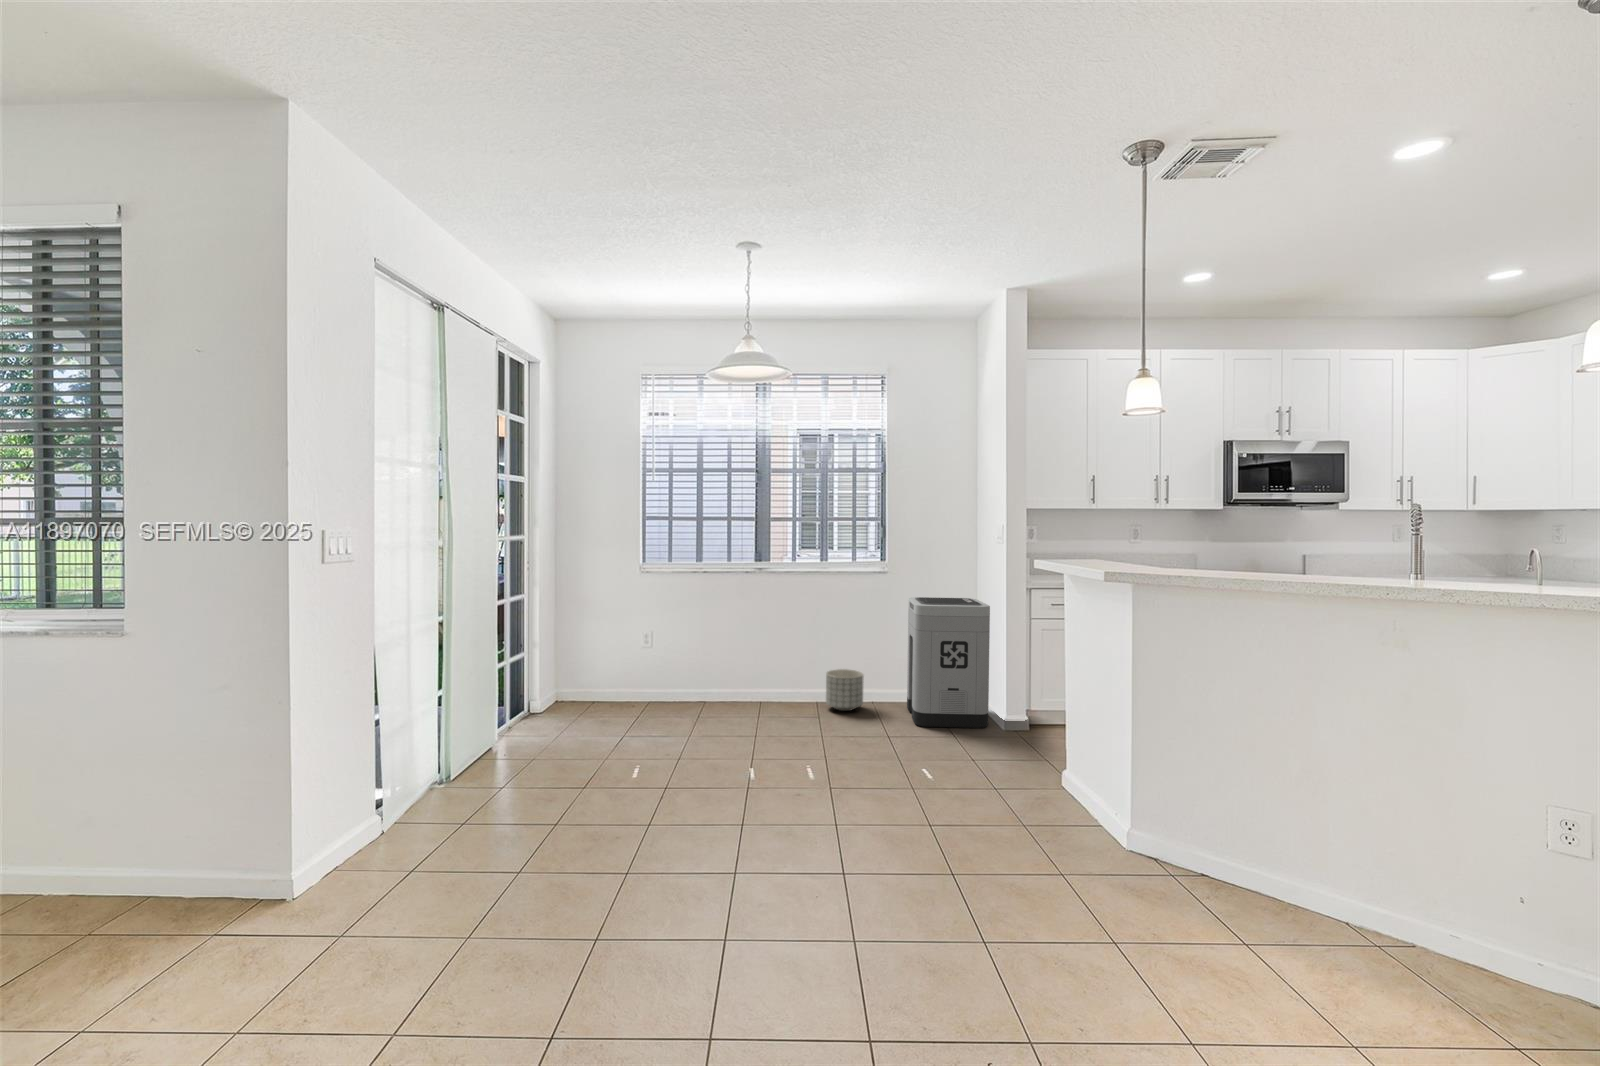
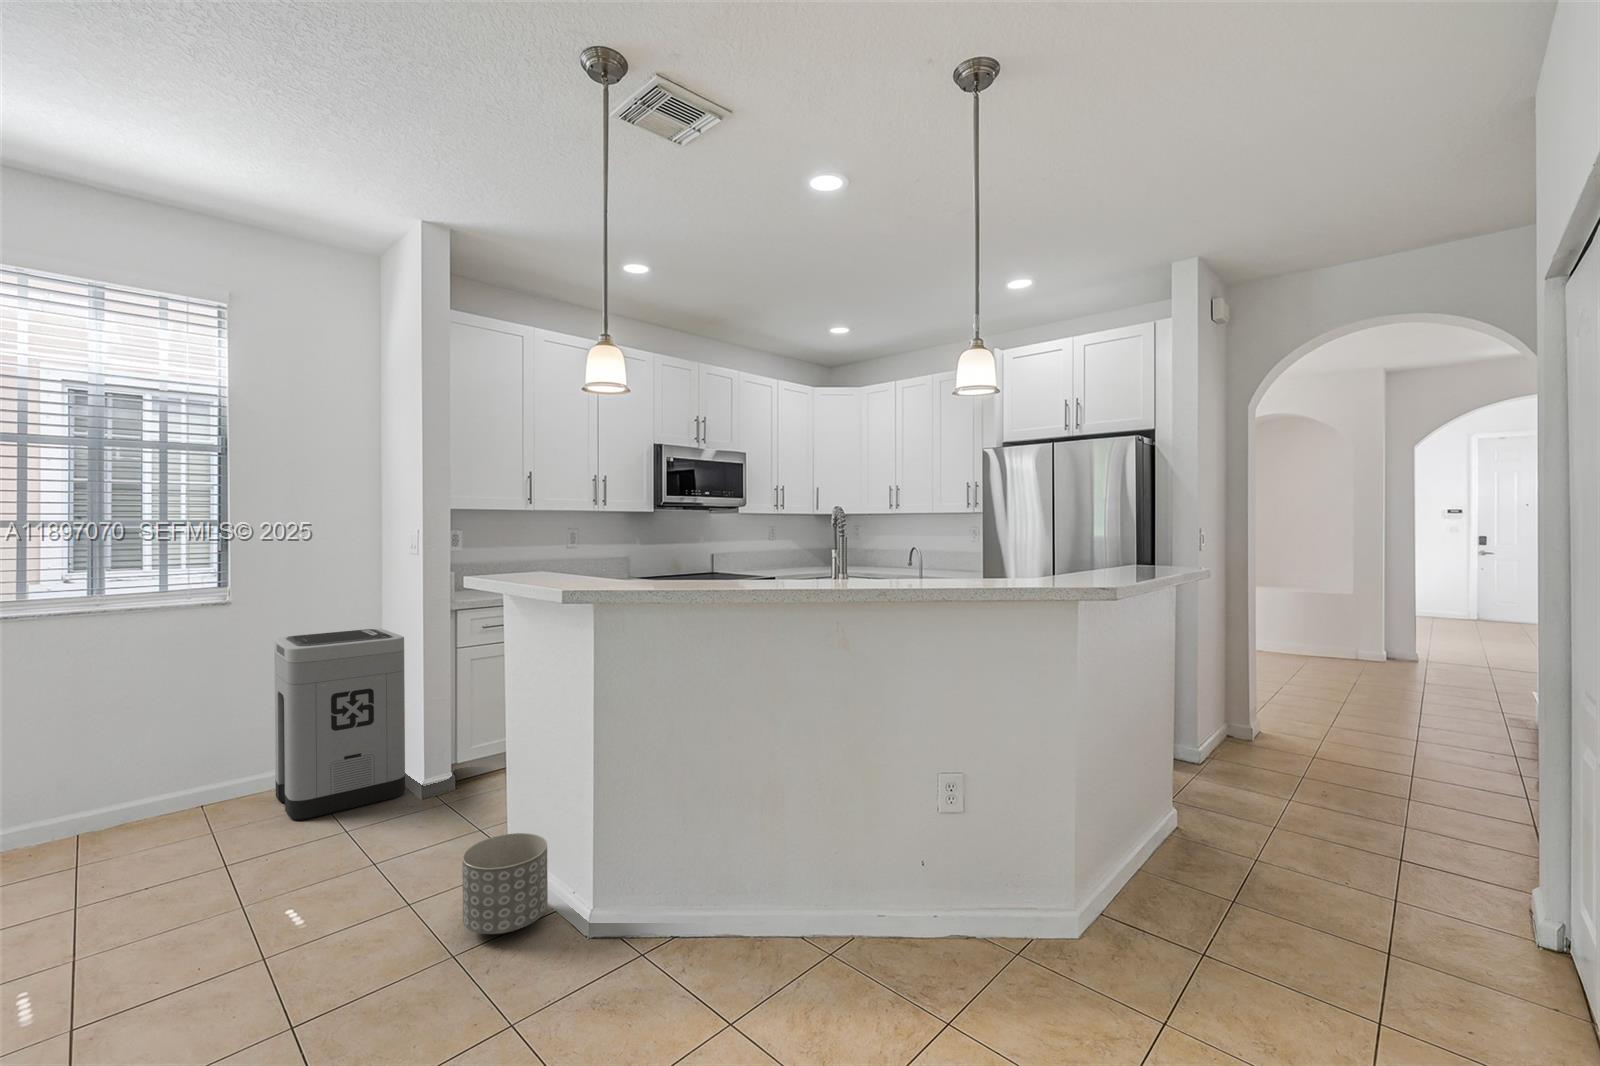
planter: present [826,669,863,711] -> present [462,833,548,934]

